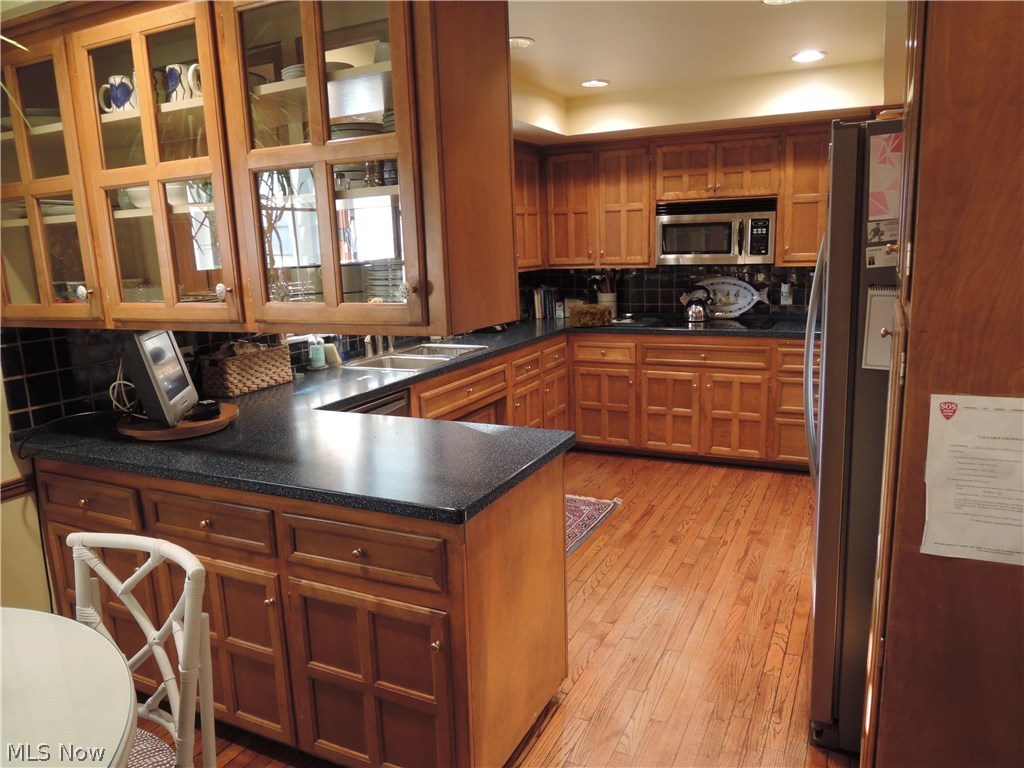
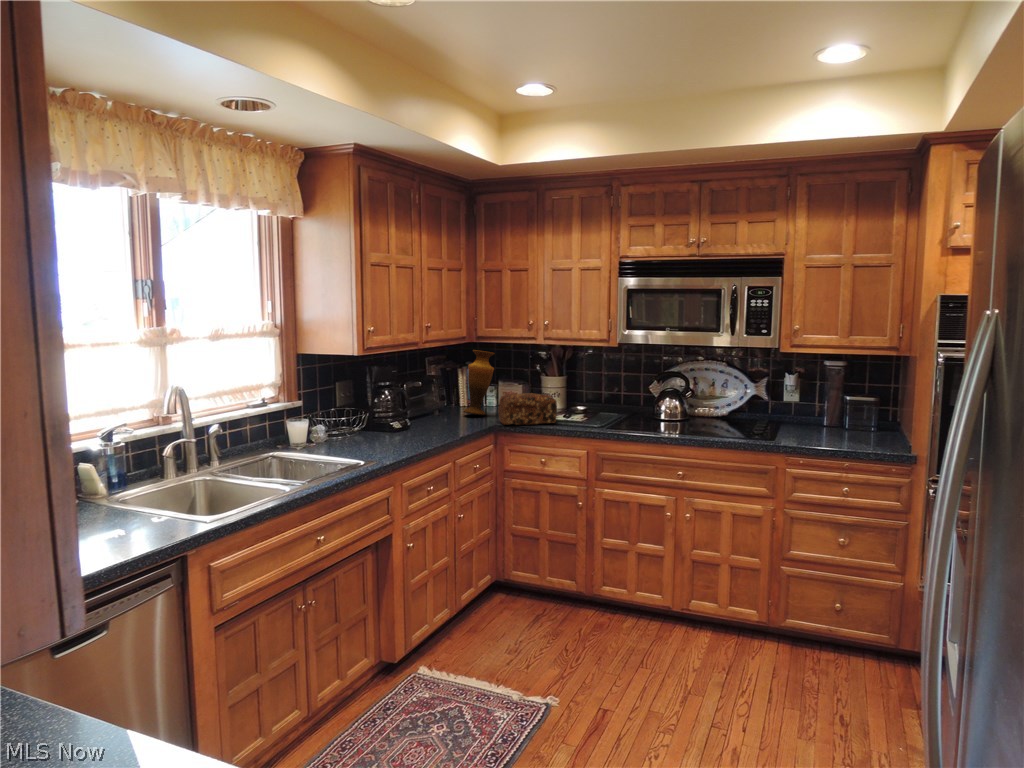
vase: none [542,274,564,323] -> present [464,350,494,415]

